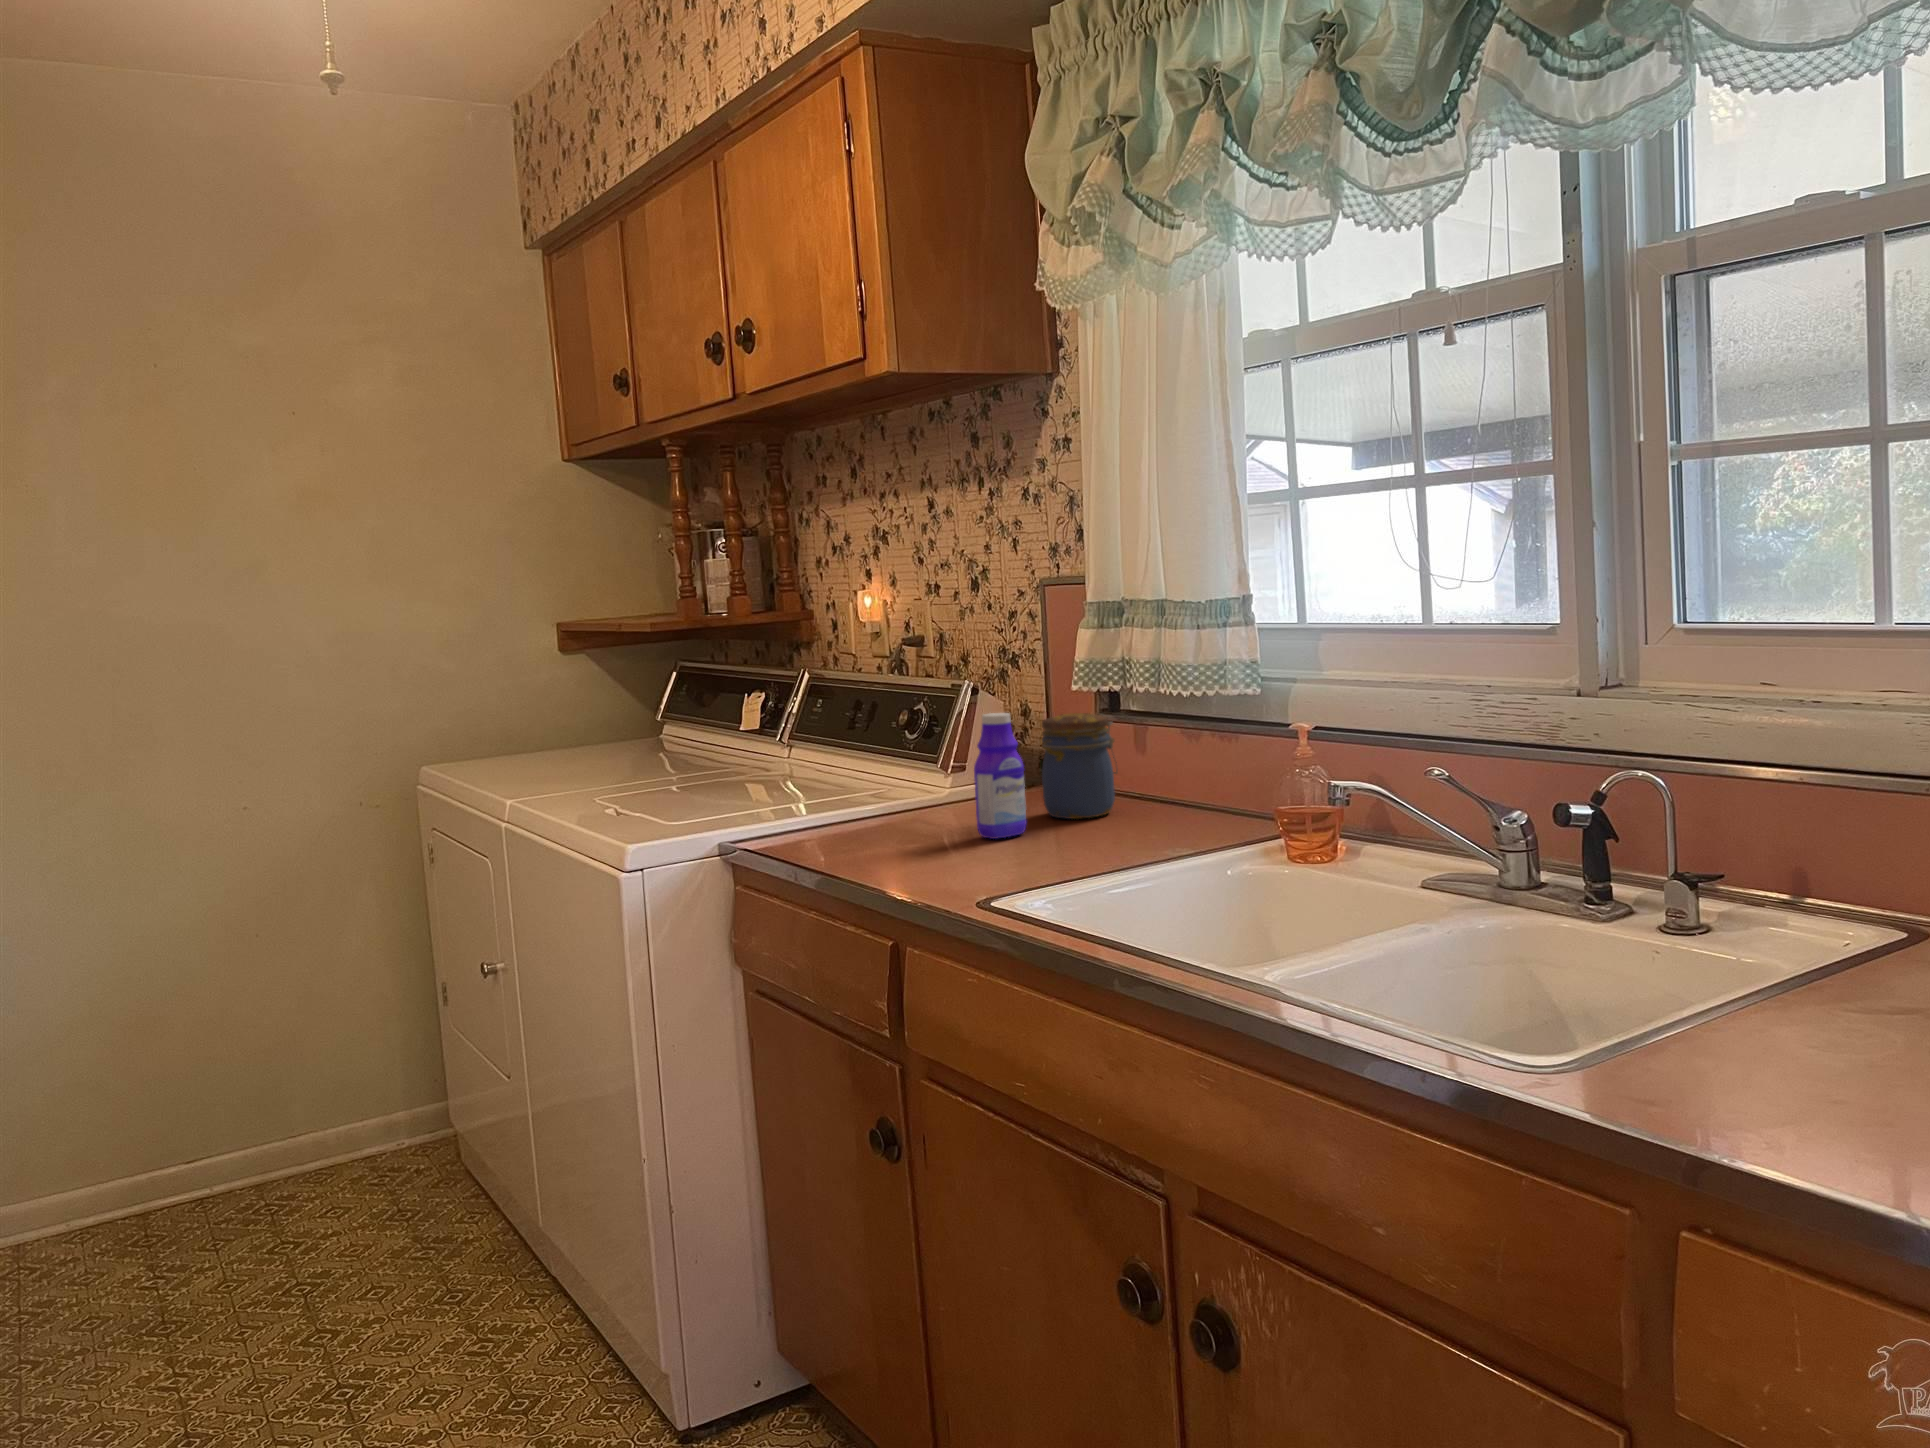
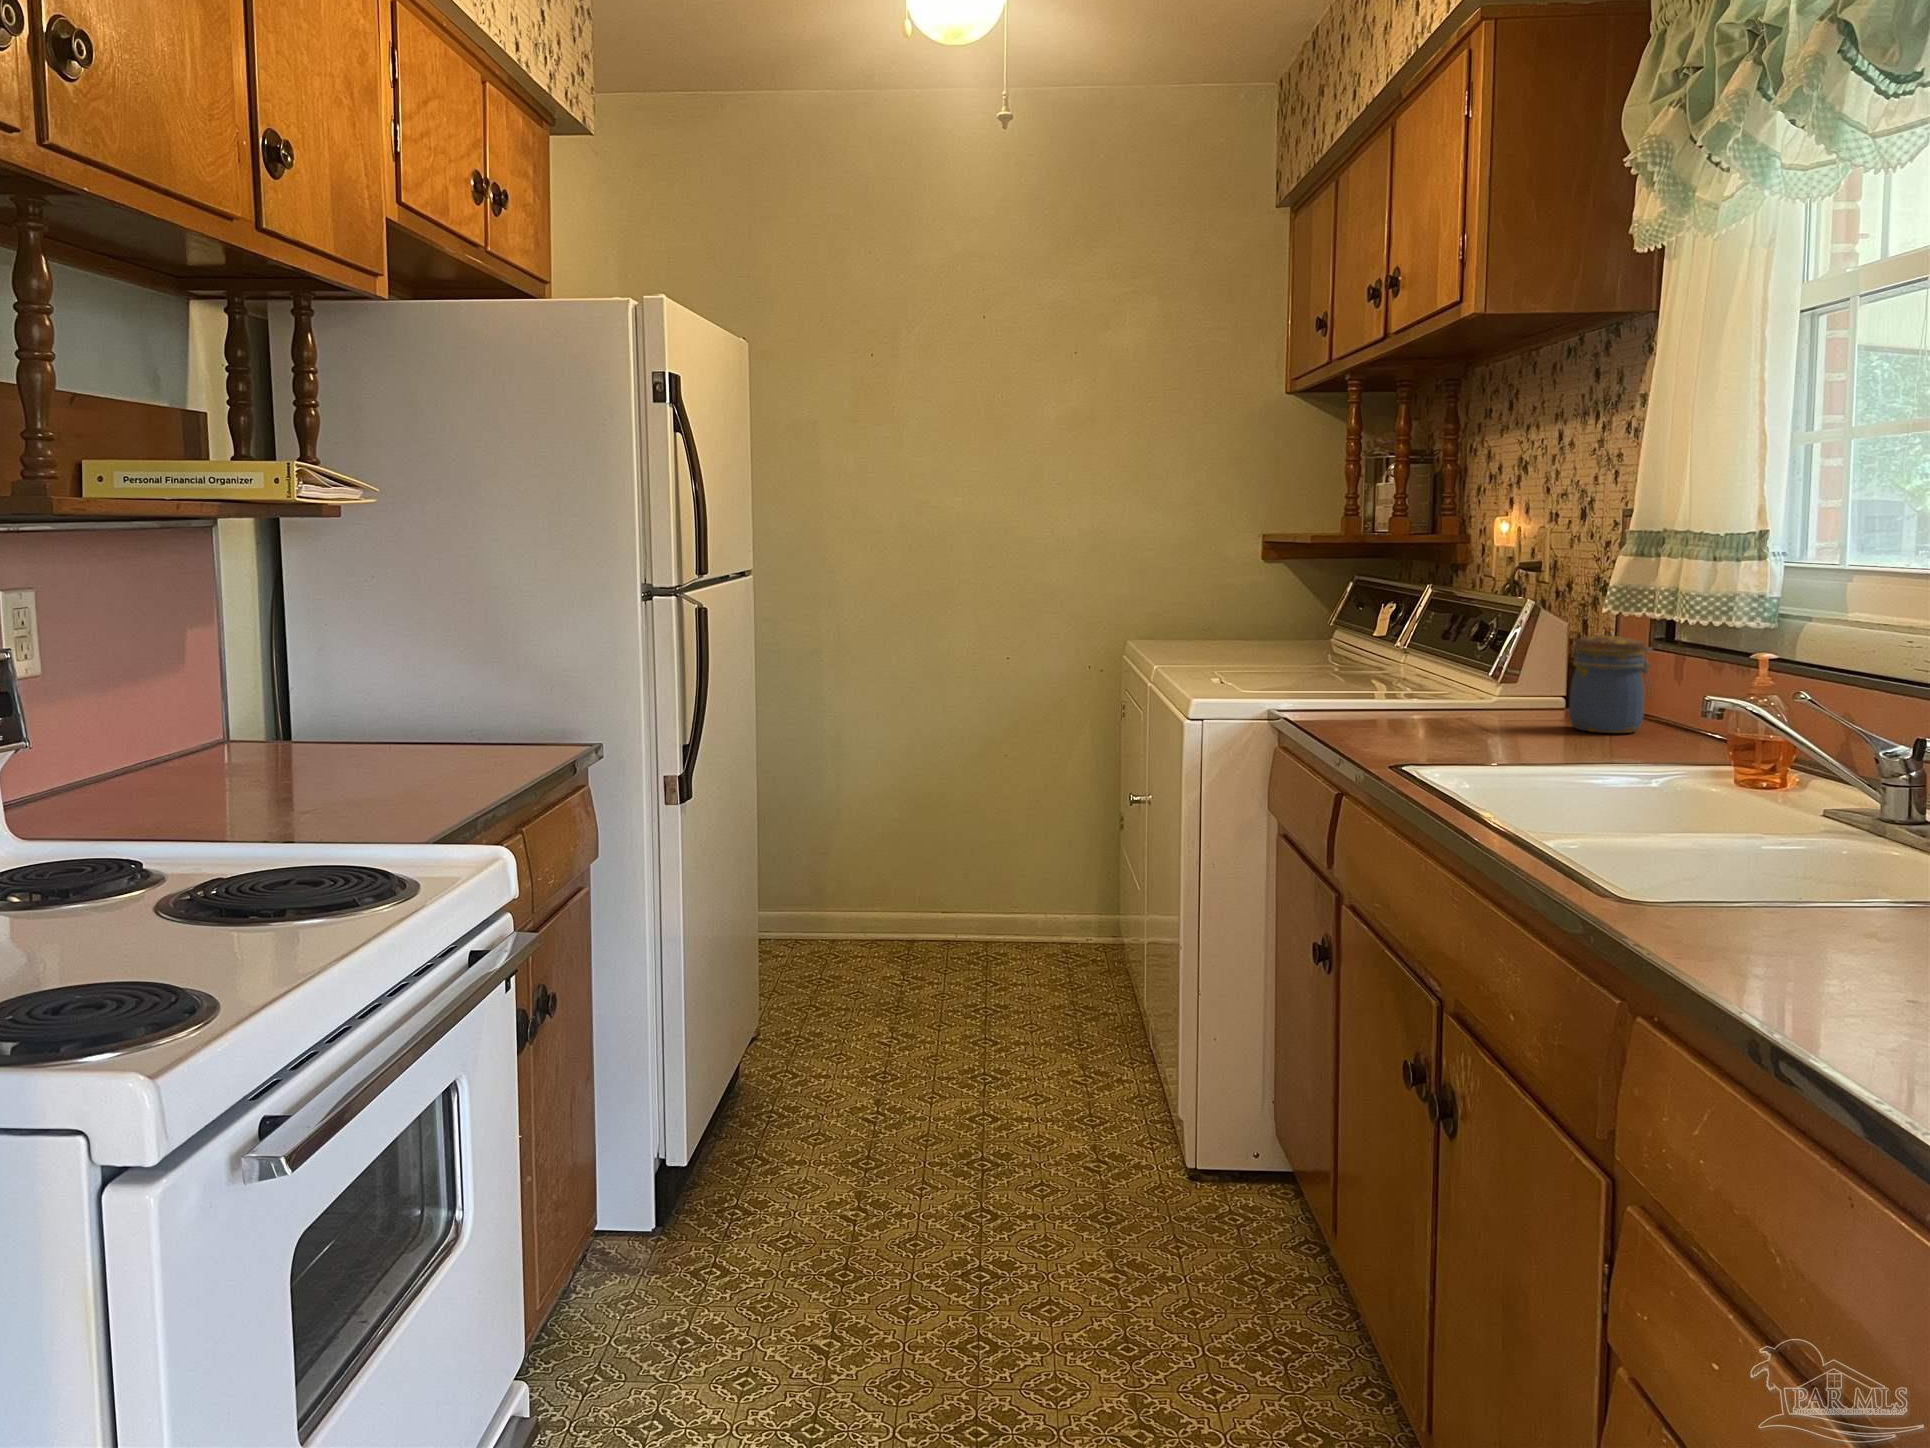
bottle: present [974,713,1027,839] -> none [1483,624,1535,734]

